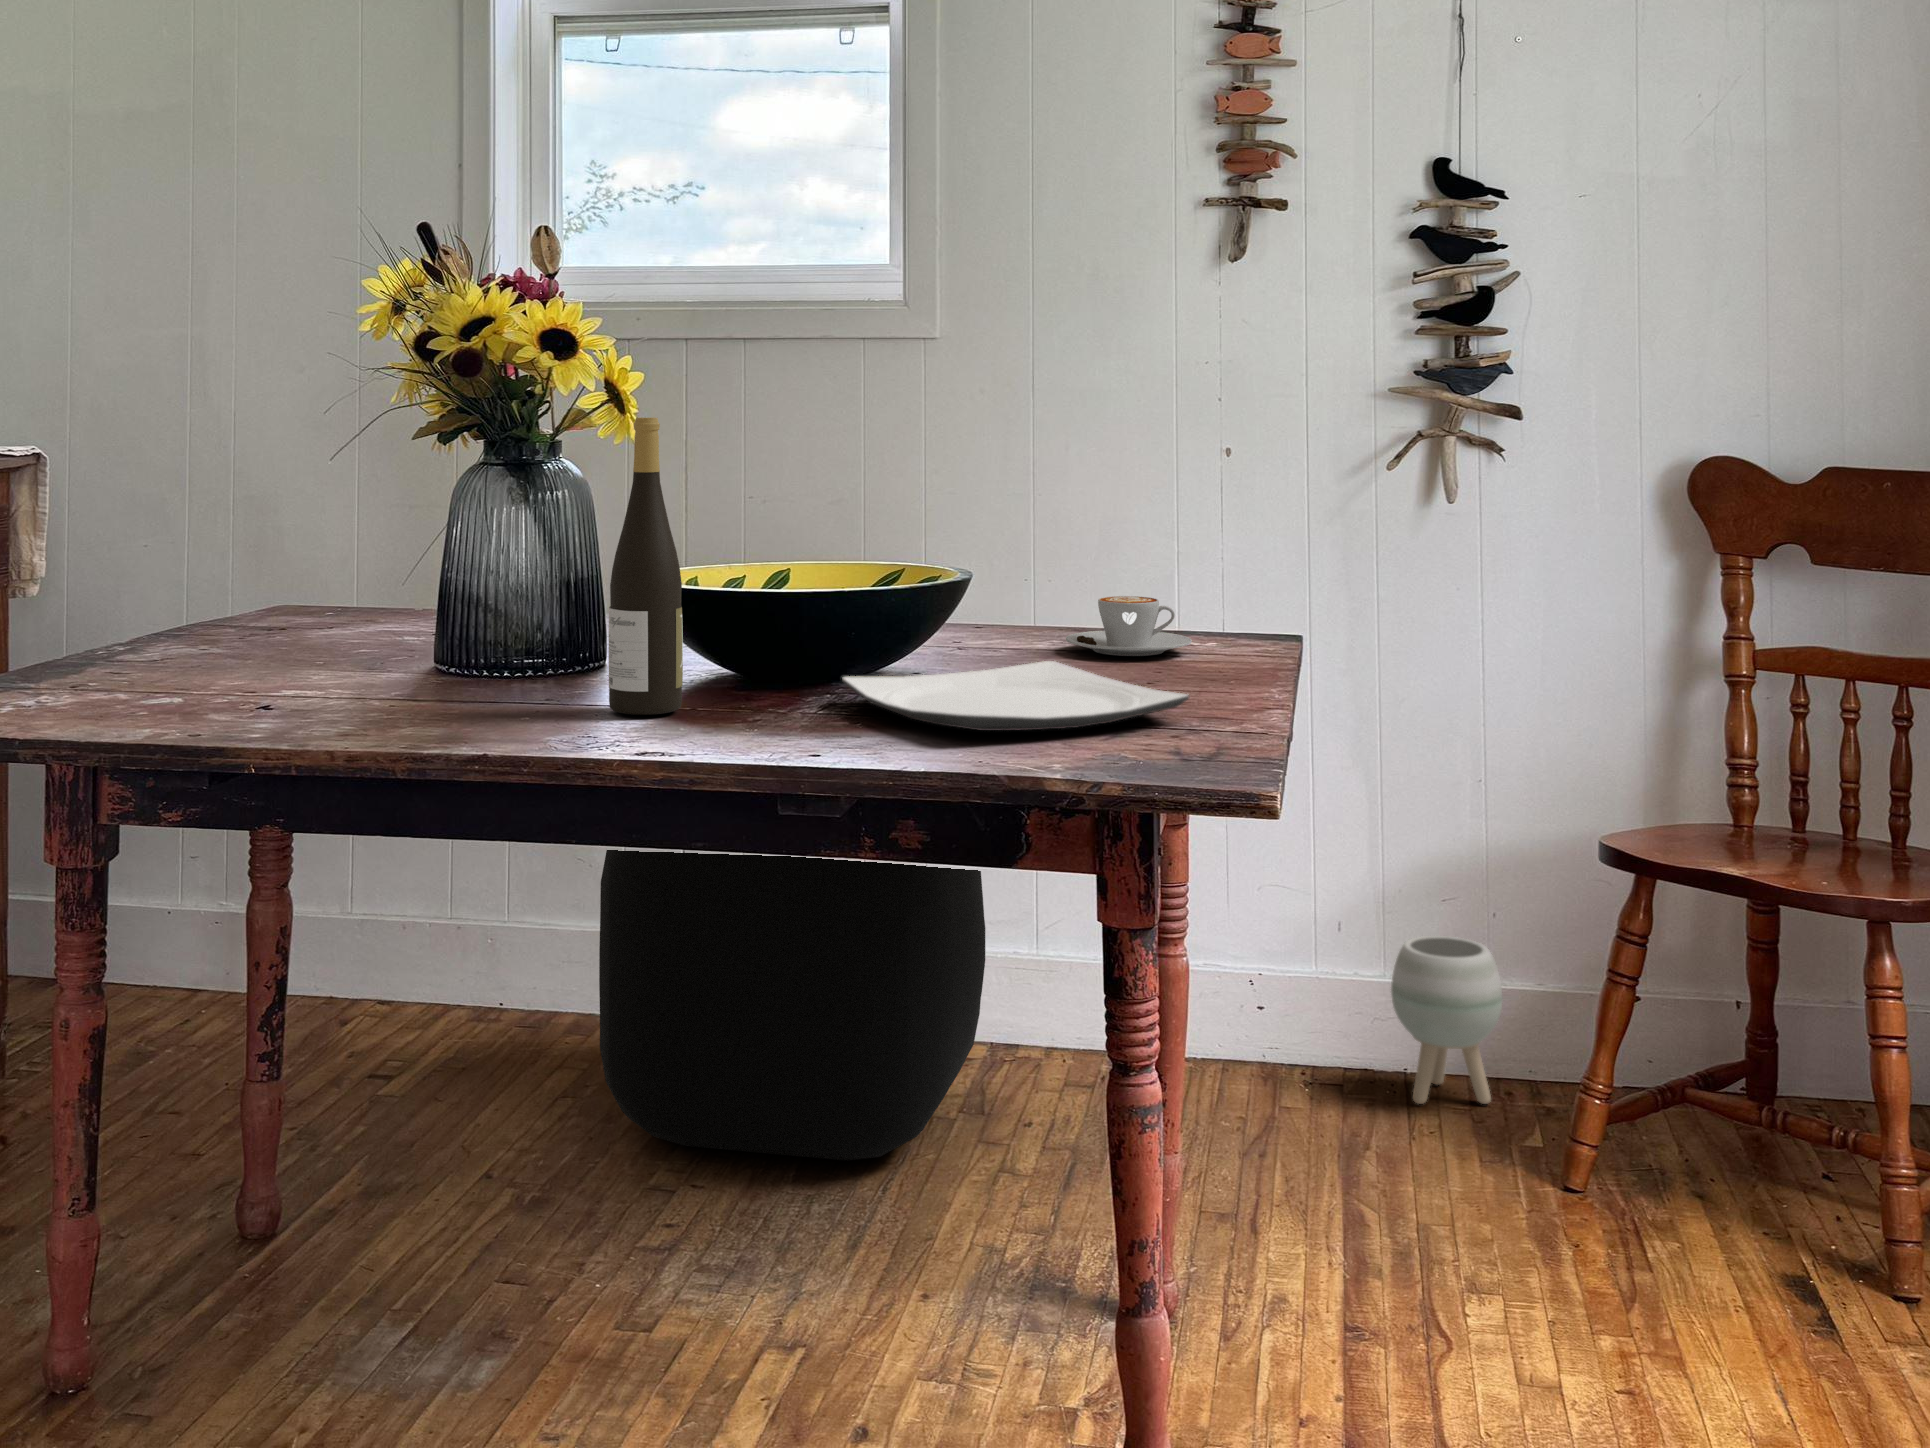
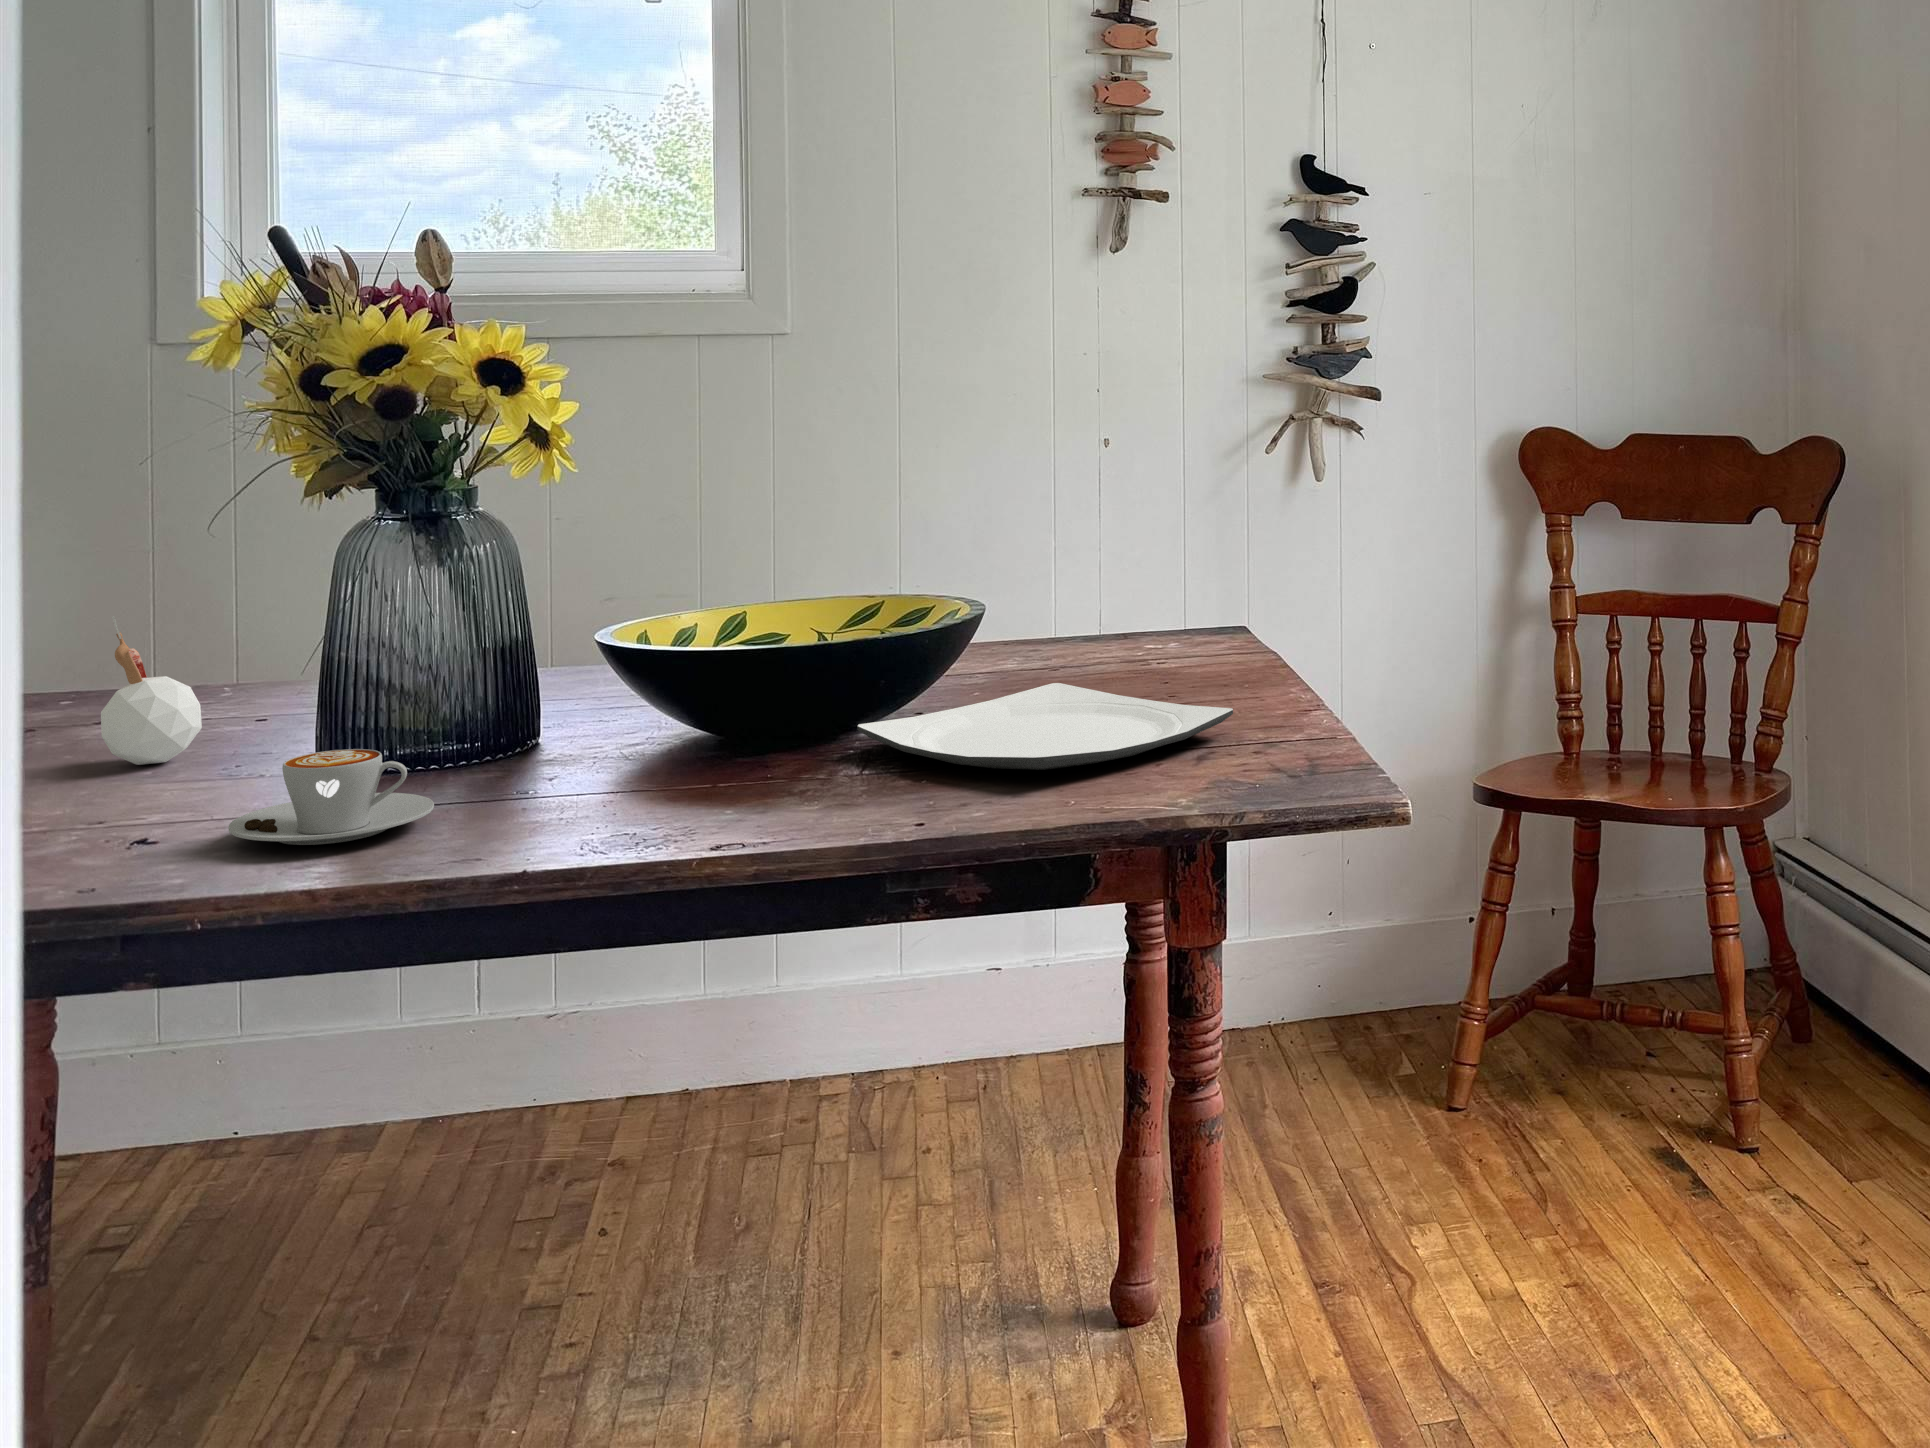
wine bottle: present [609,418,683,715] -> none [593,458,682,795]
candle: none [301,539,373,660] -> present [101,616,202,765]
coffee cup: present [1066,596,1192,656] -> present [228,749,434,845]
ottoman: present [599,798,985,1161] -> none [435,790,885,1251]
planter: present [1391,936,1502,1104] -> none [1271,891,1372,1054]

